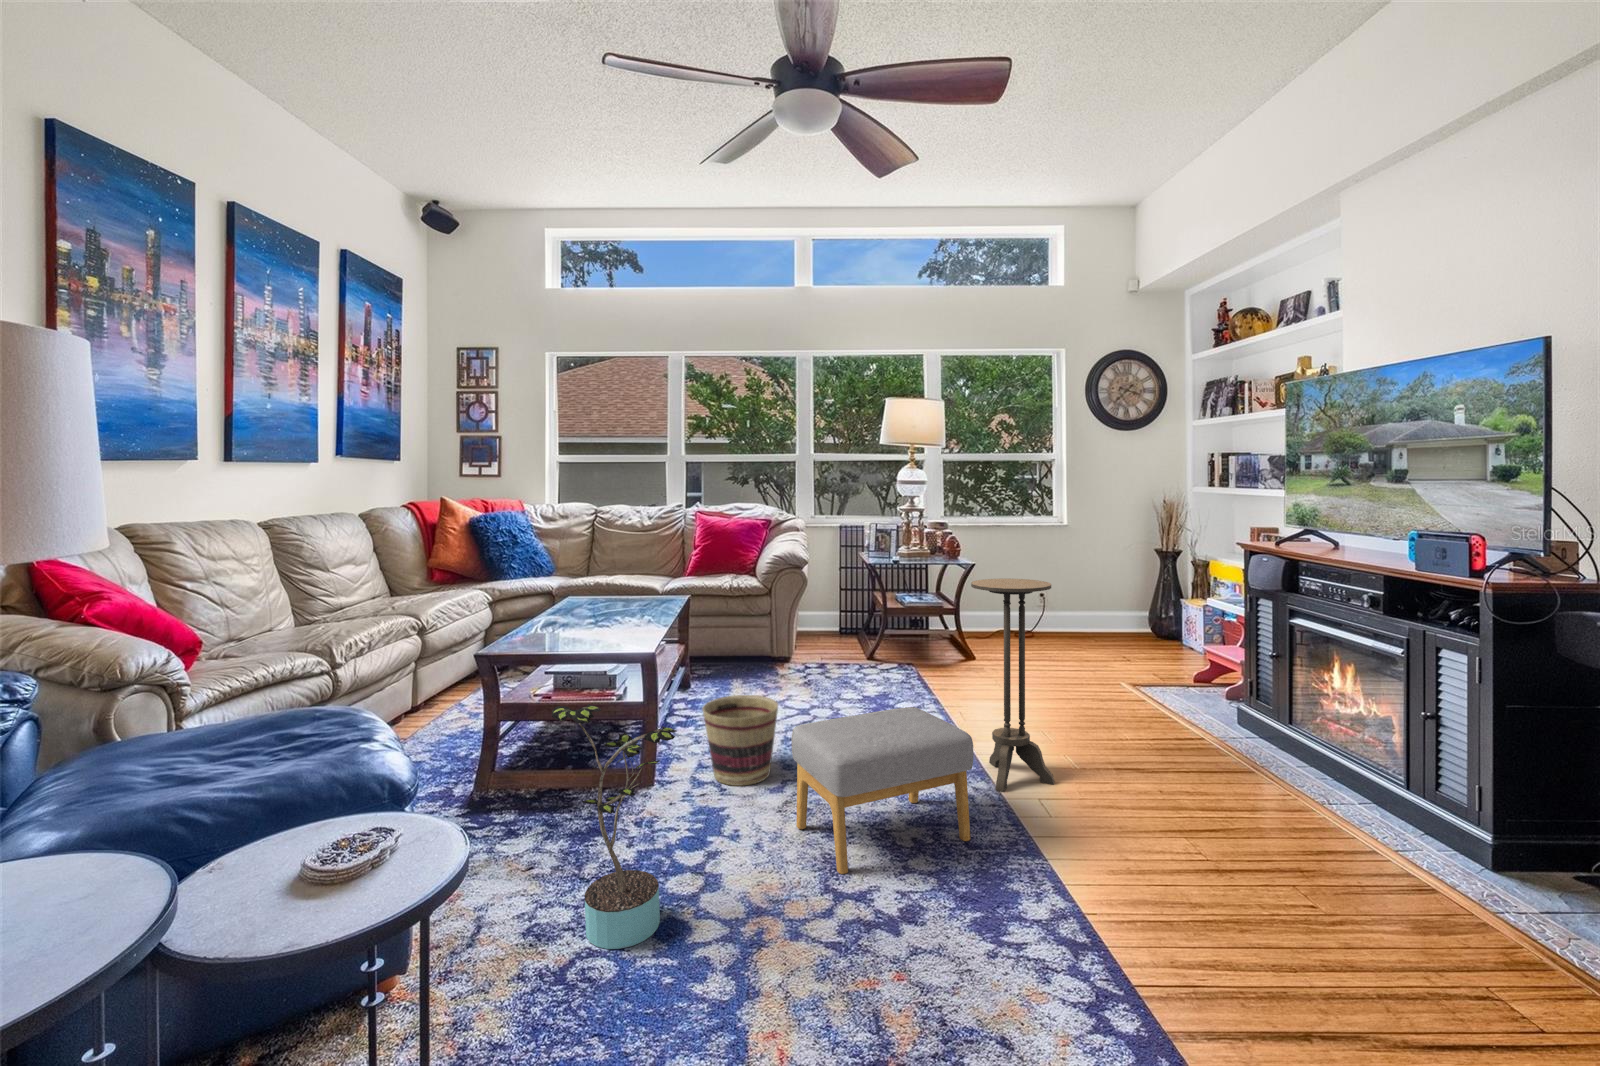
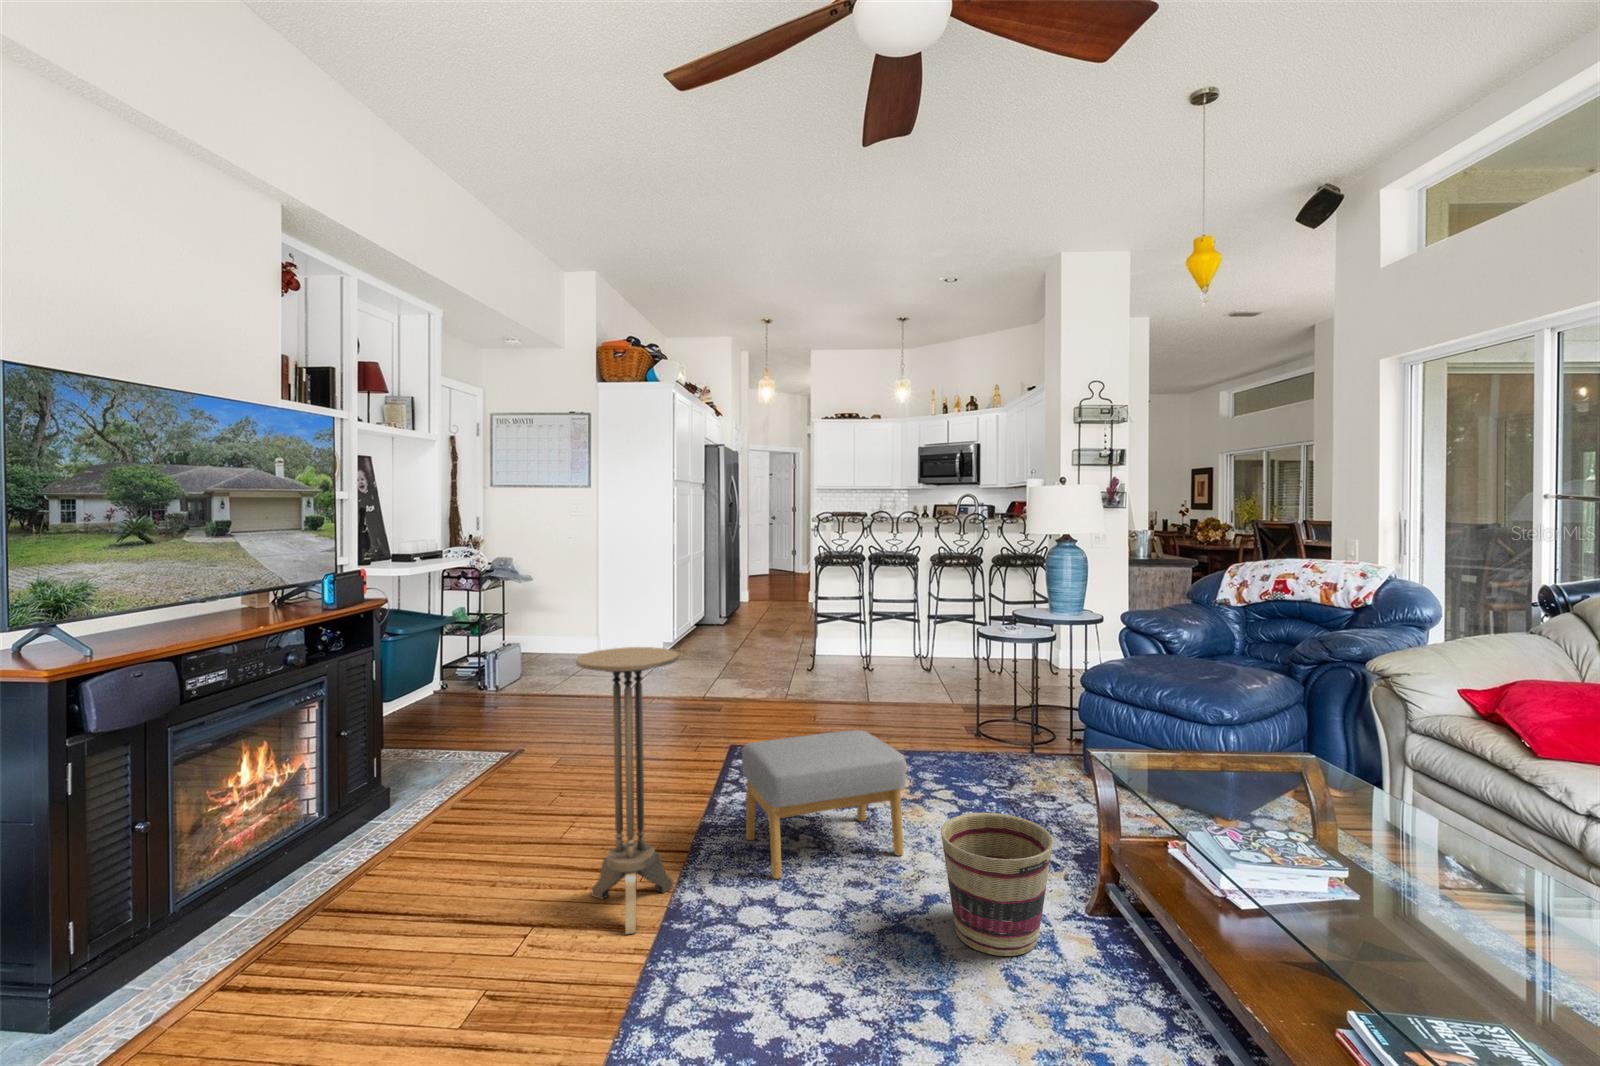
potted plant: present [552,704,677,949] -> none [960,647,1050,807]

